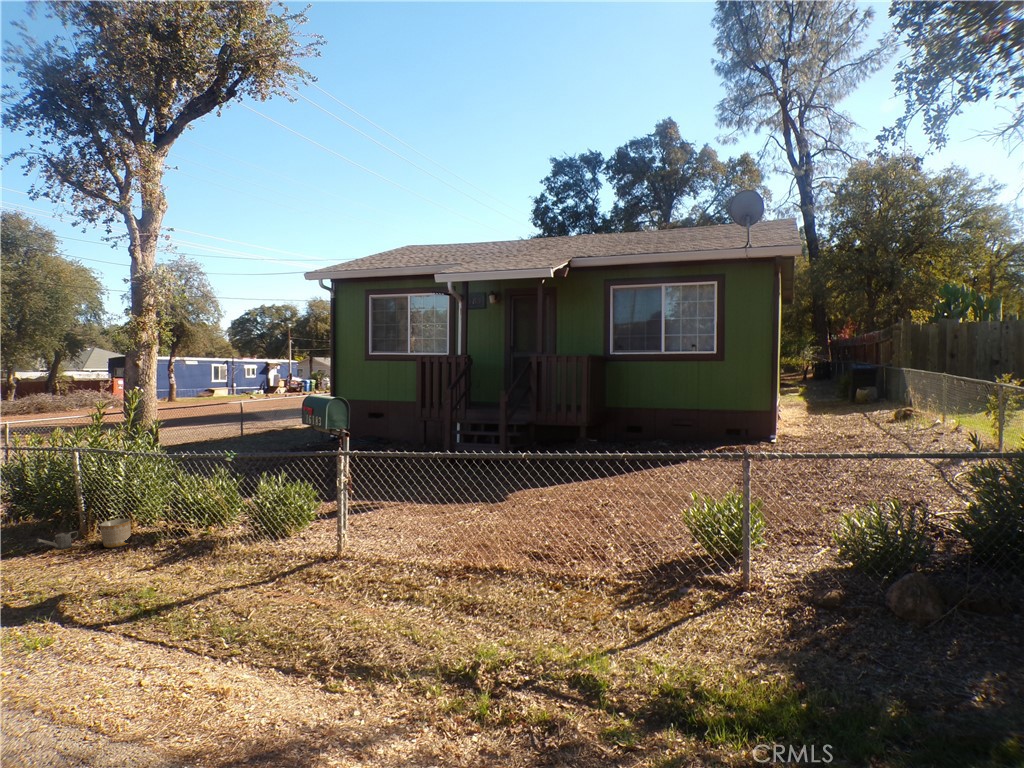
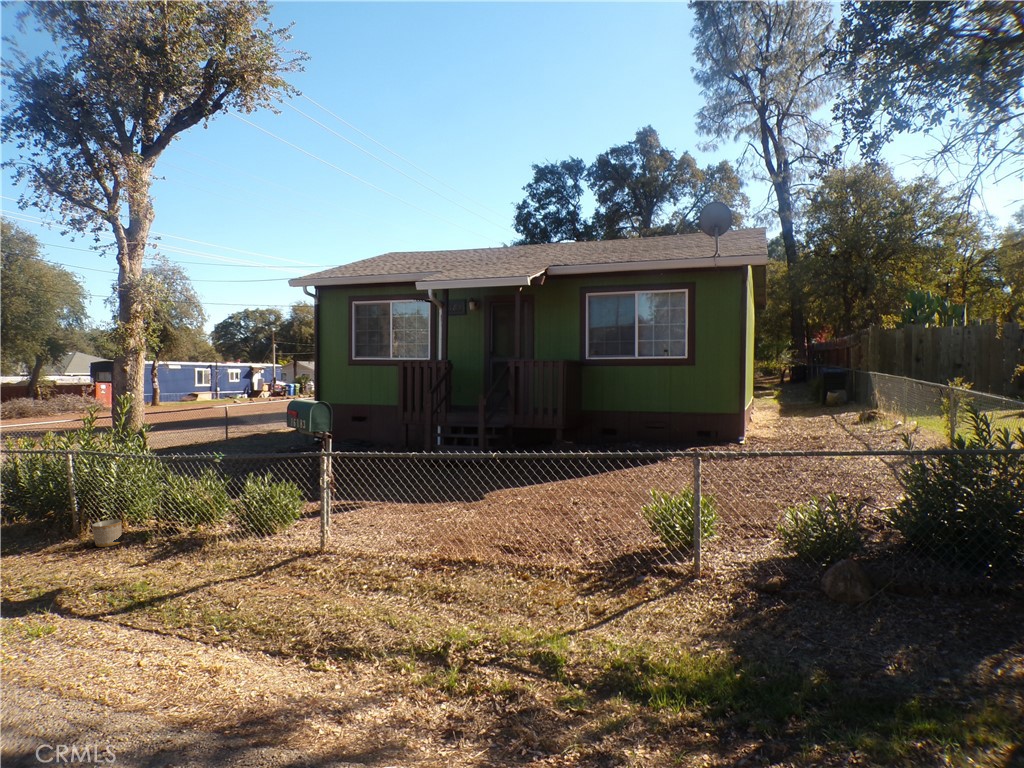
watering can: present [36,531,78,549] -> none [31,532,70,549]

